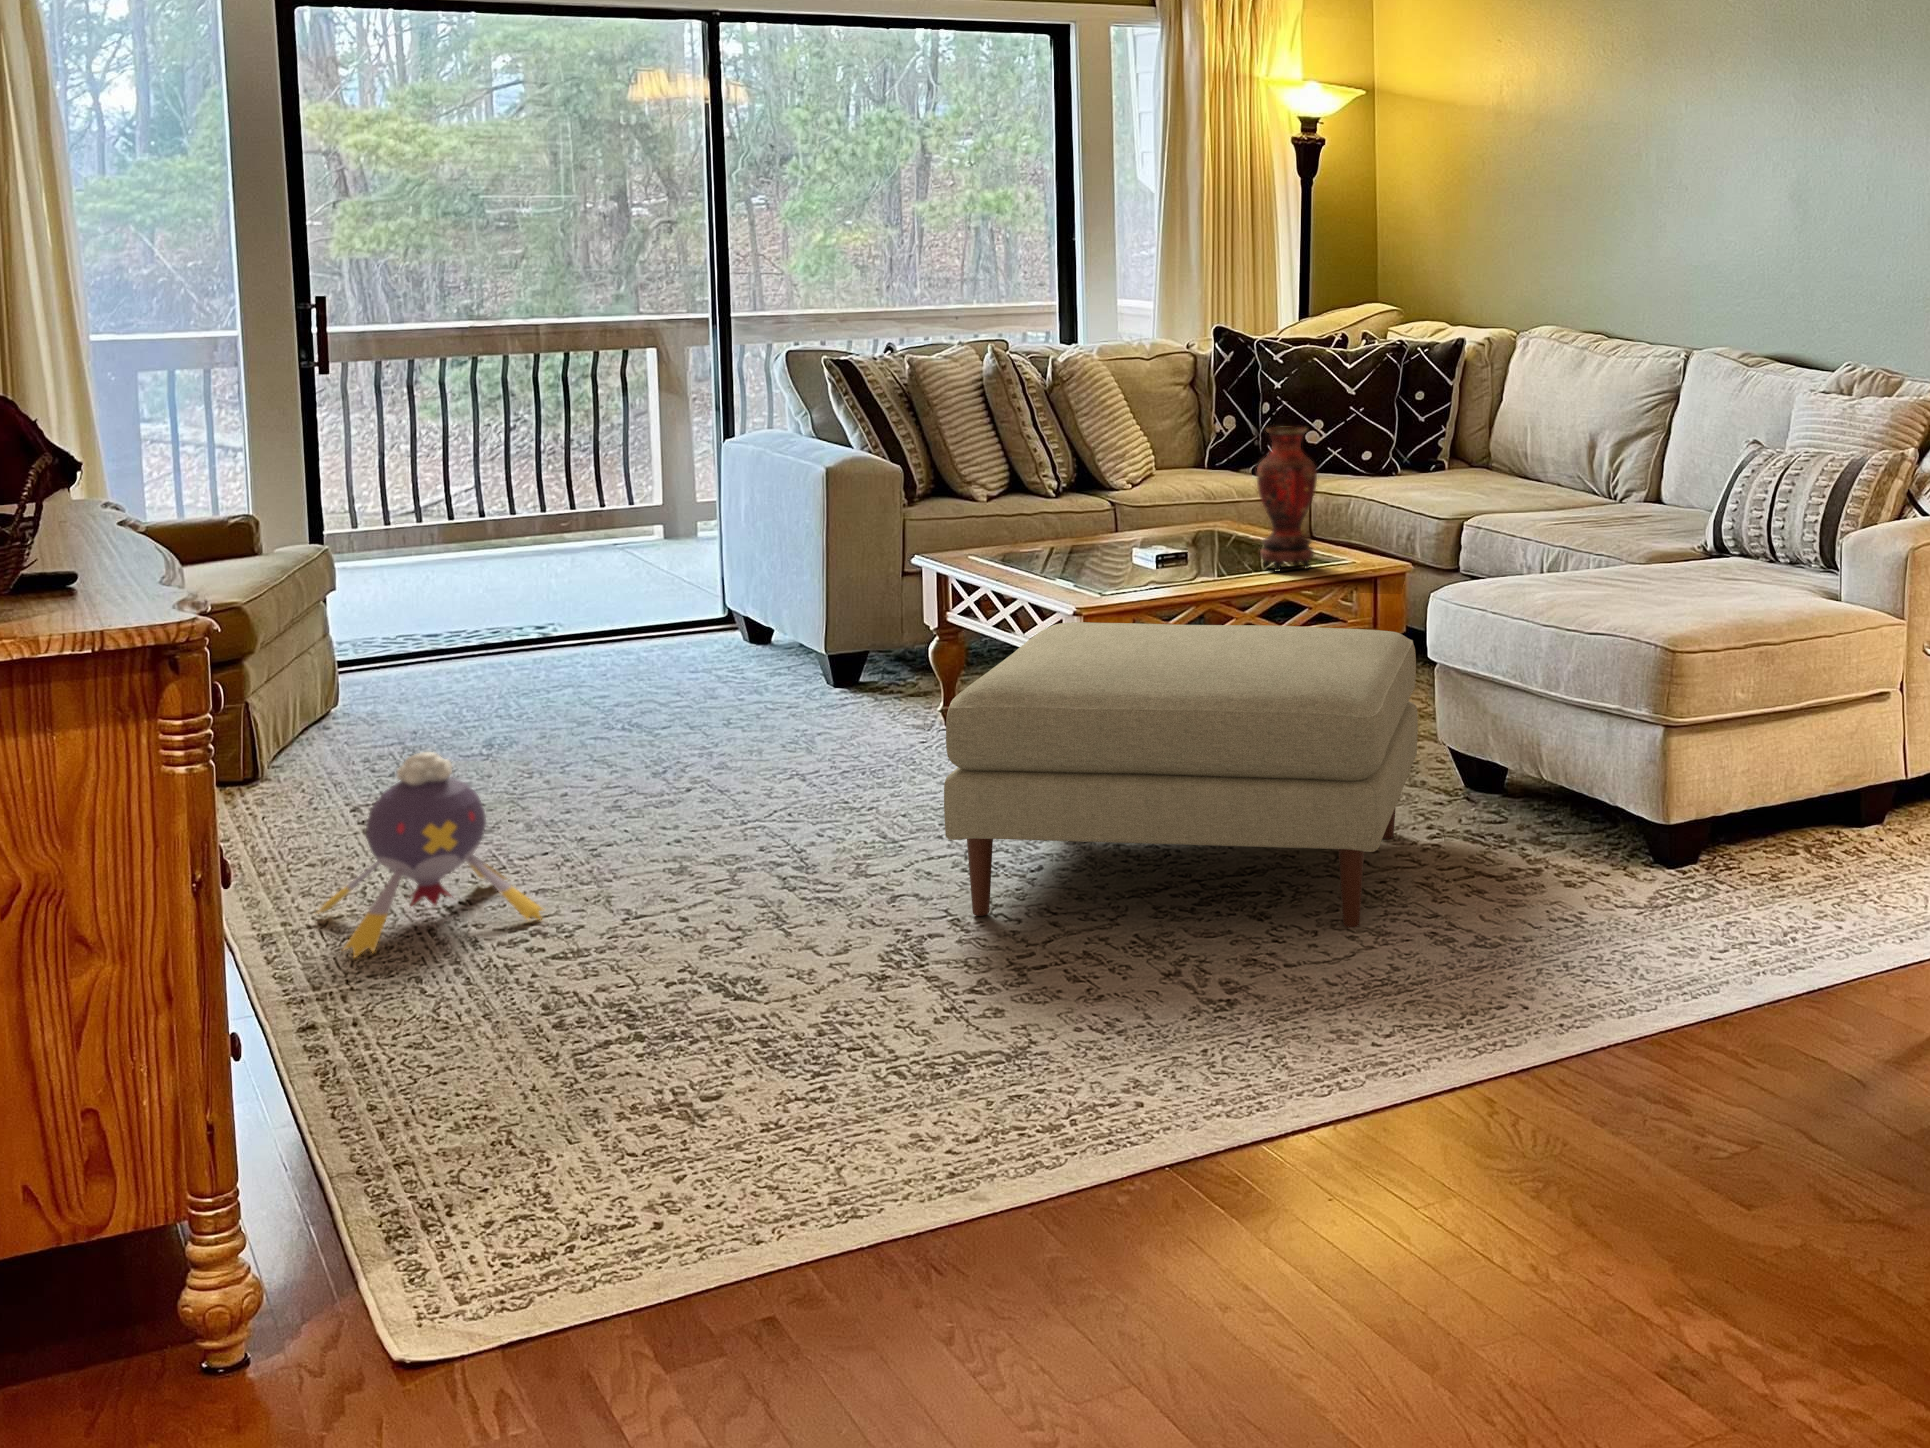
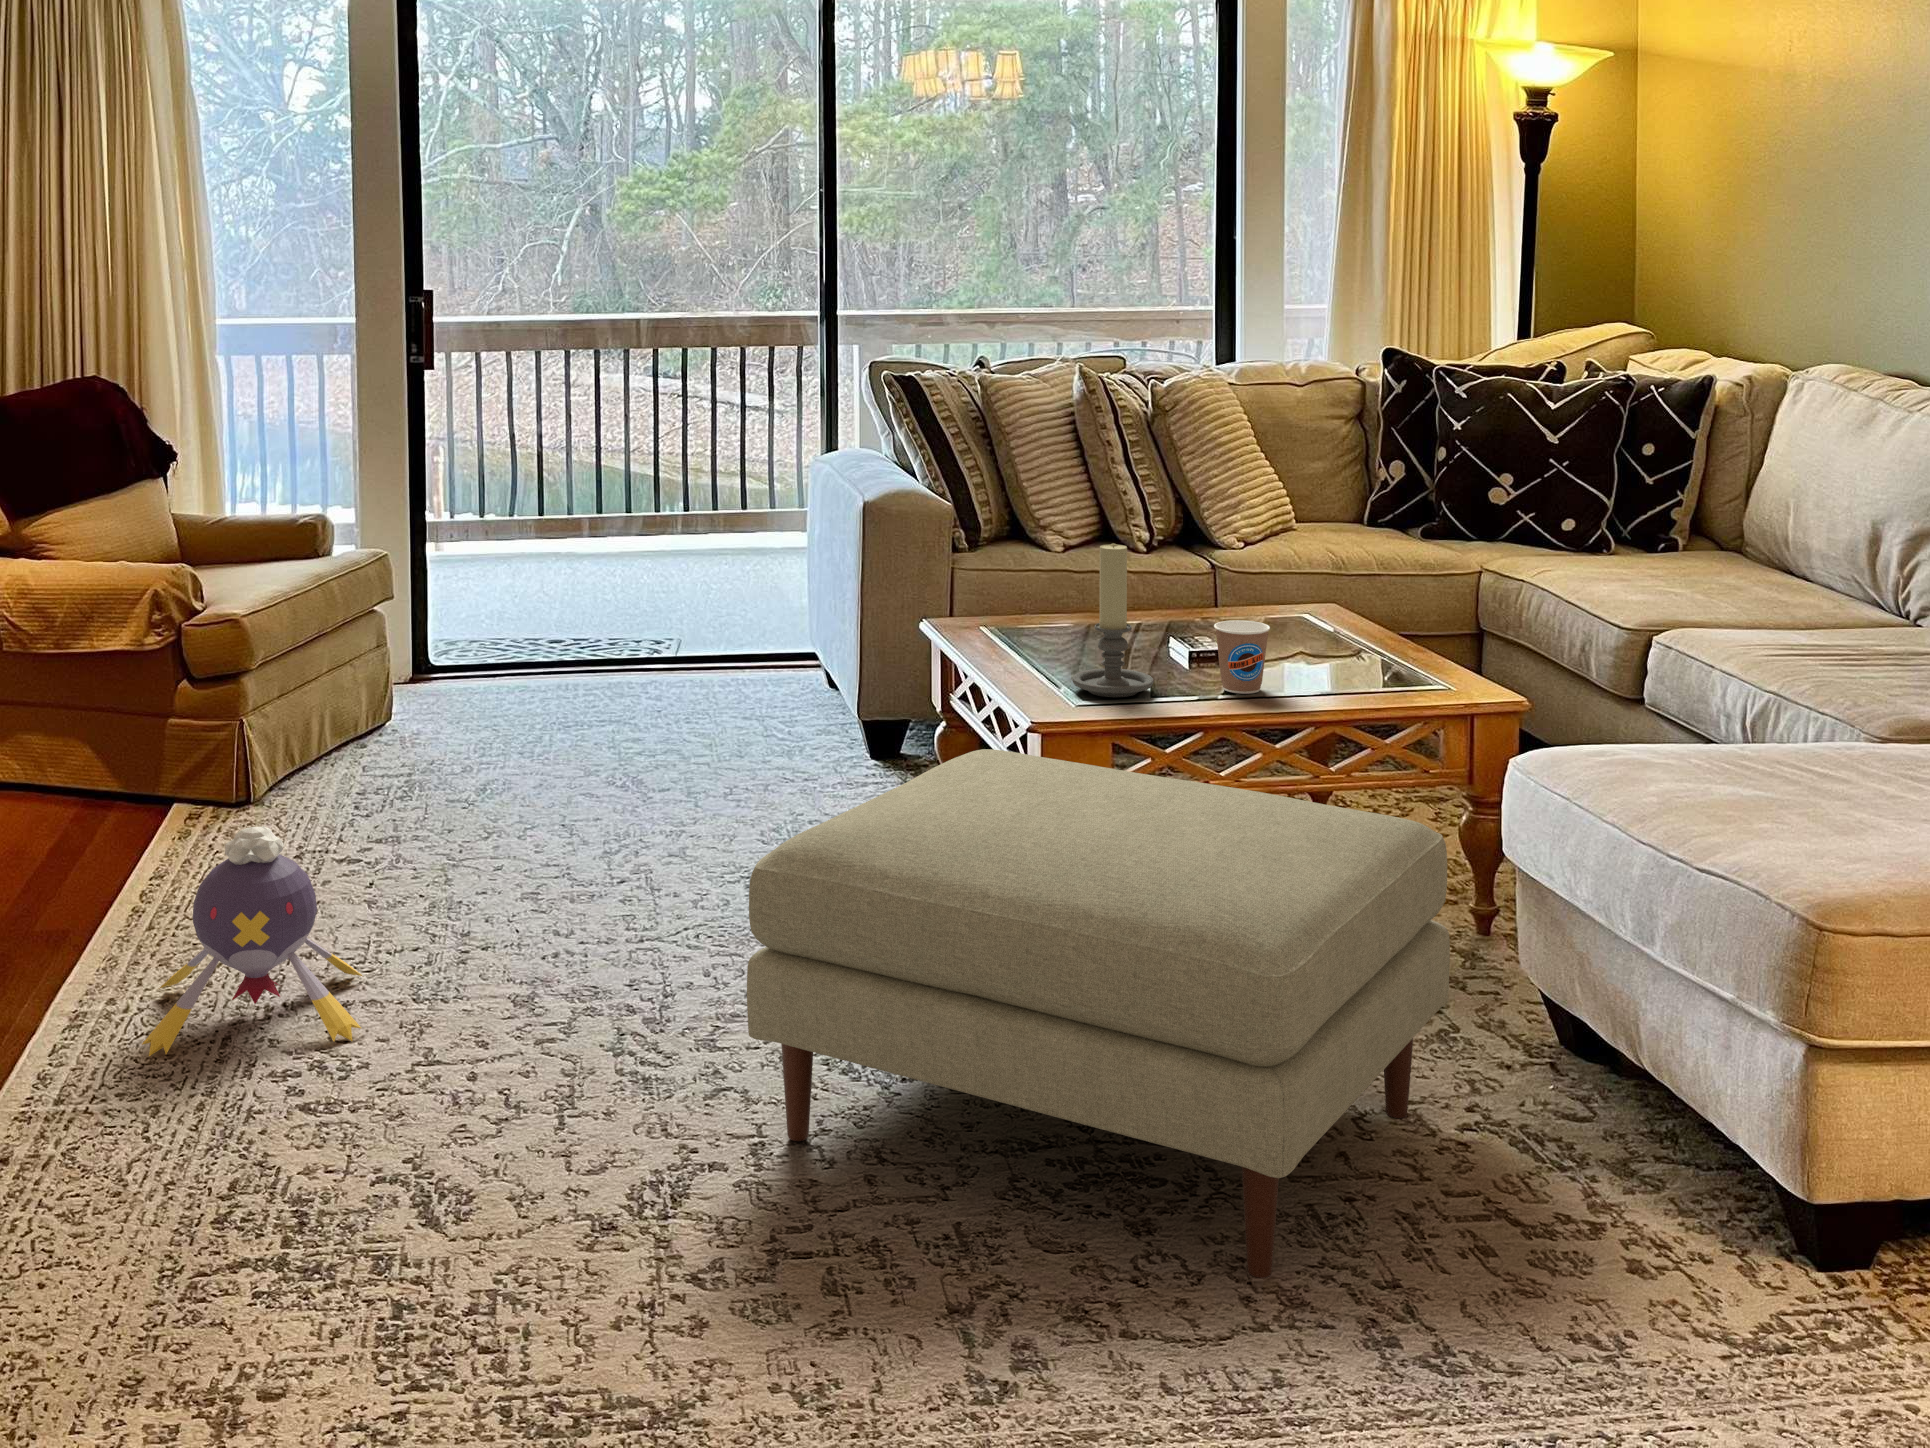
vase: present [1257,427,1317,572] -> none [1317,498,1398,694]
candle holder: none [1081,469,1145,589] -> present [1072,543,1154,697]
coffee cup: none [1185,524,1228,579] -> present [1214,620,1270,694]

